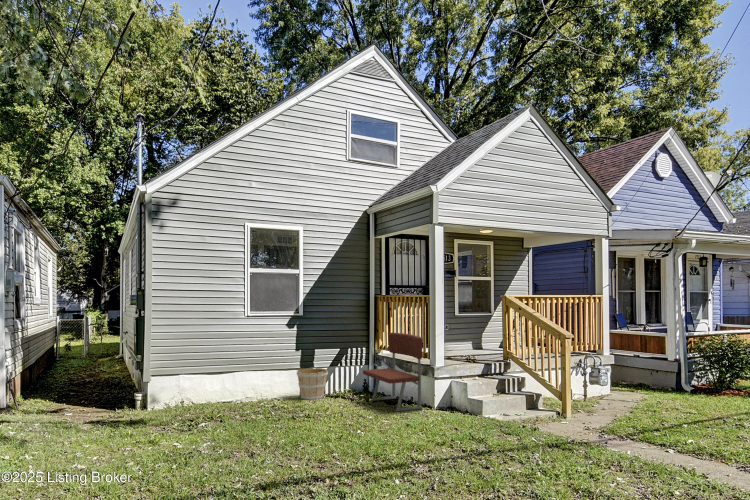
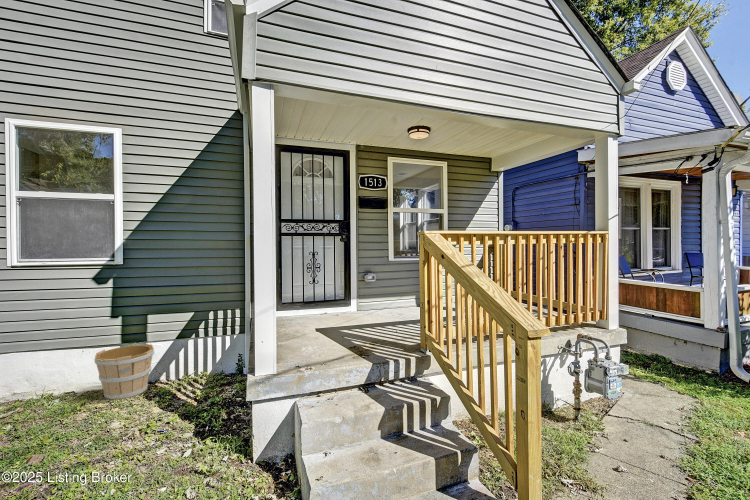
bench: present [363,332,422,412] -> none [161,294,256,458]

